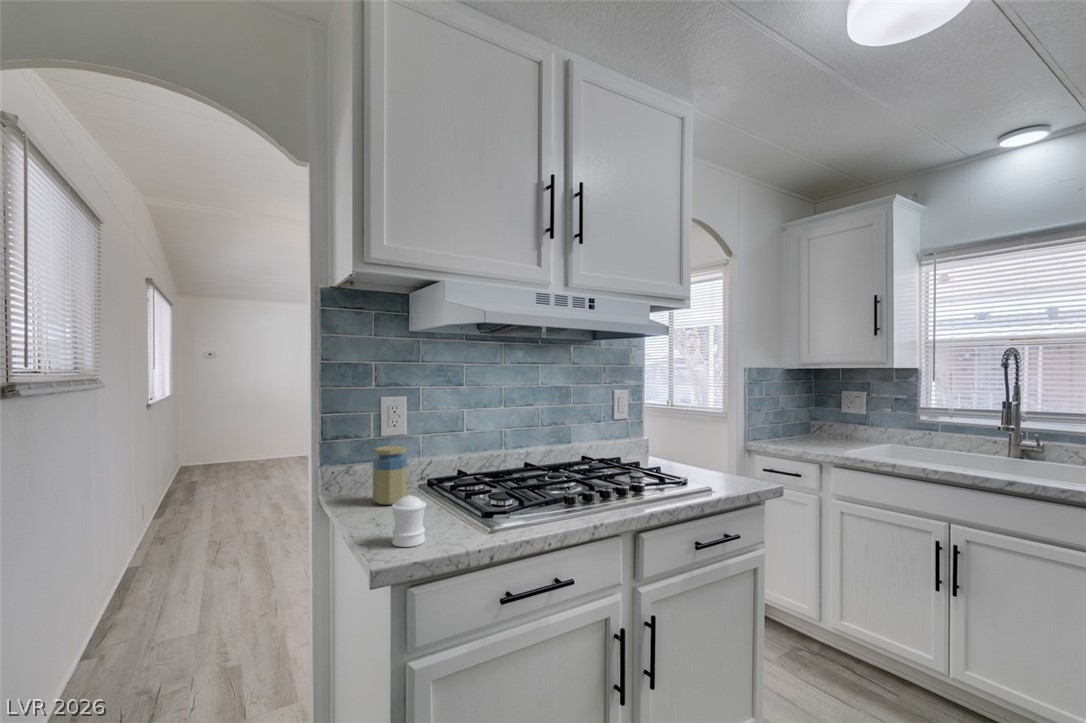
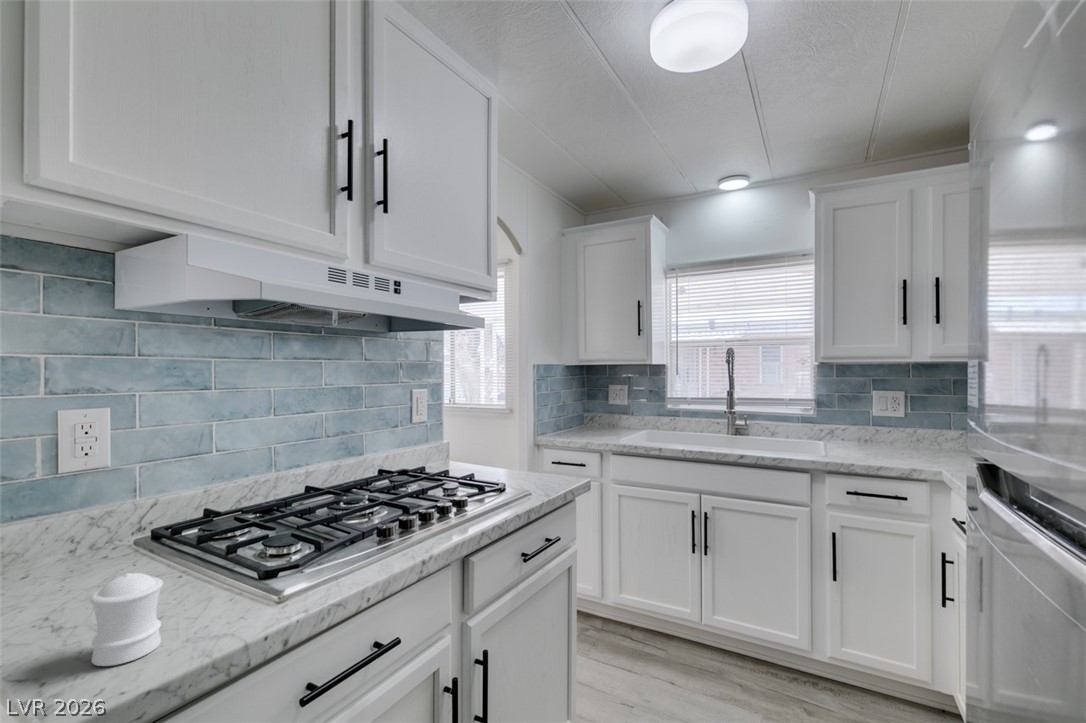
jar: present [373,446,407,505] -> none [42,488,114,588]

